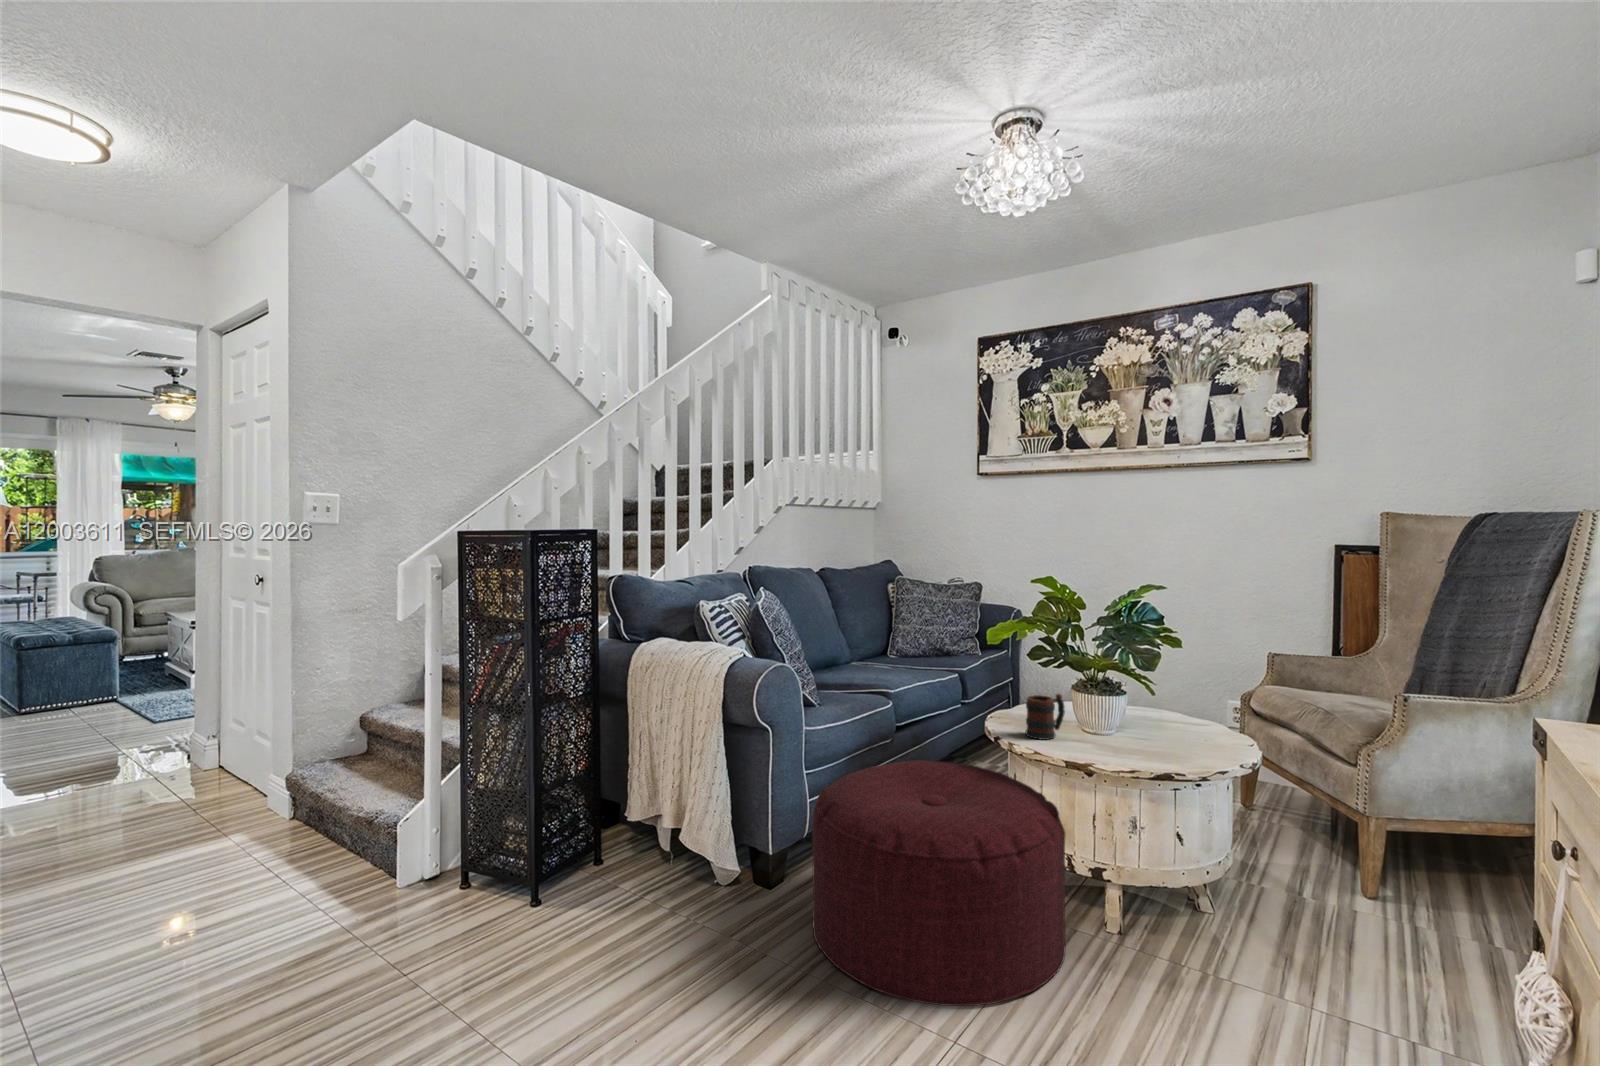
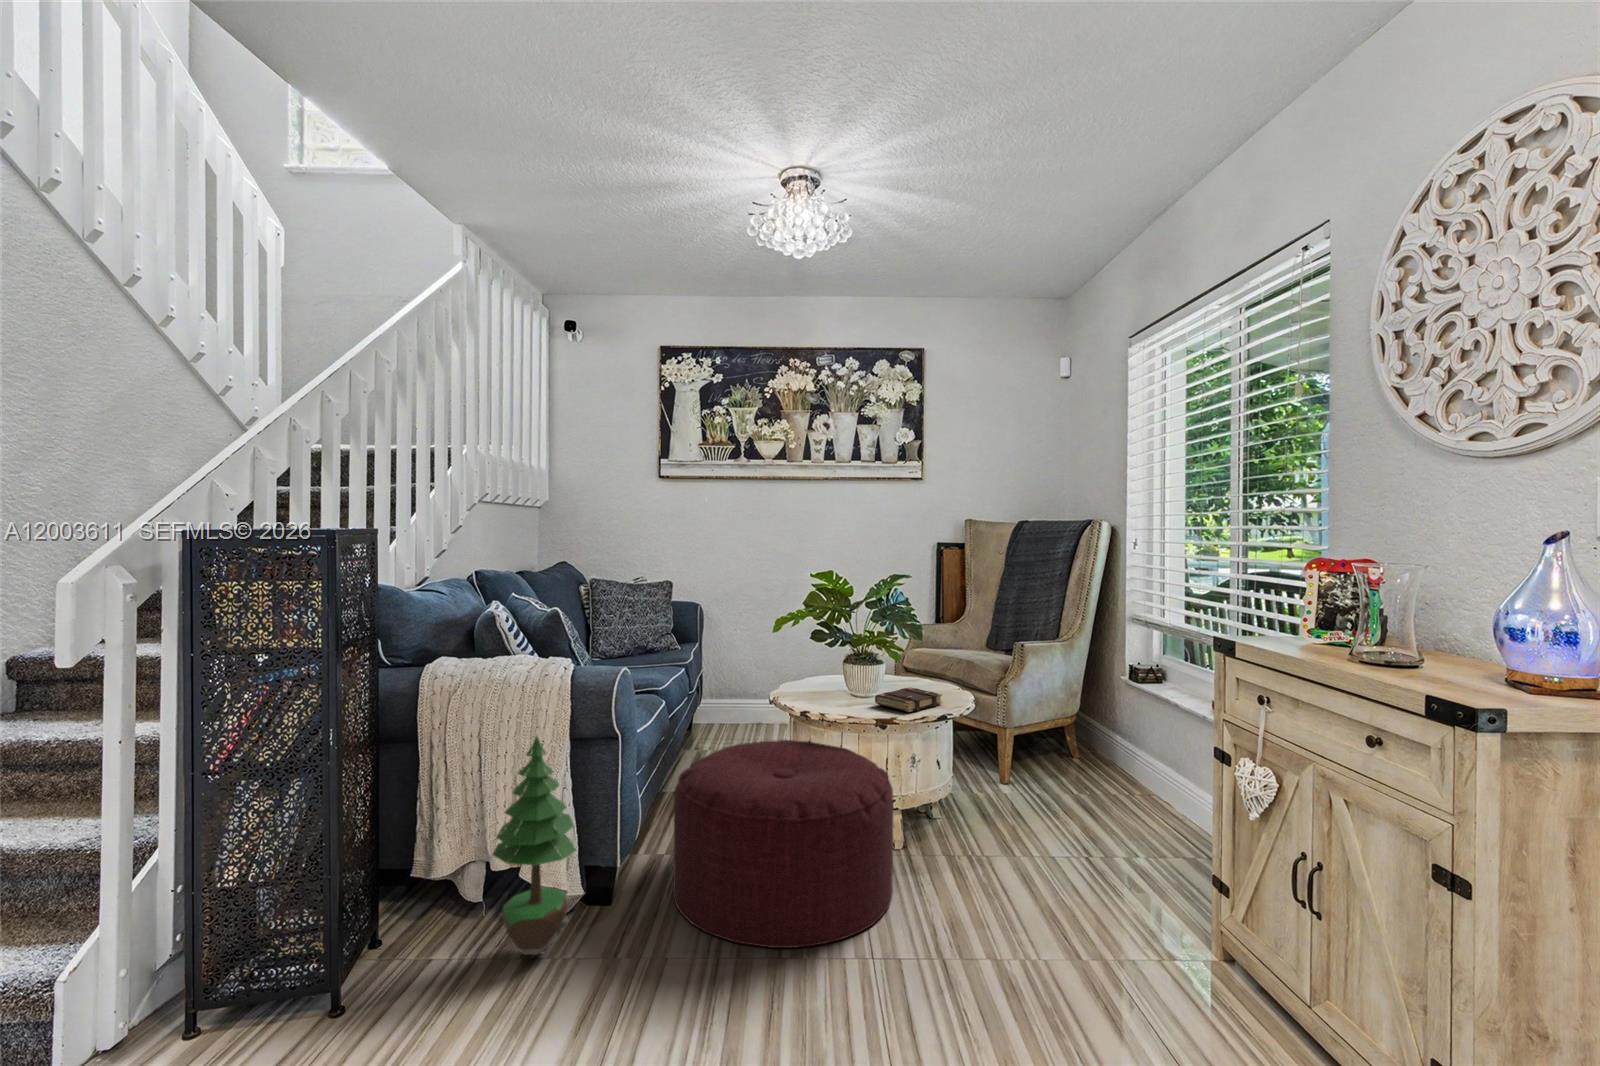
mug: present [1025,694,1065,740] -> none [818,669,845,709]
potted tree: none [637,713,709,914] -> present [493,736,577,955]
book: none [1095,729,1190,759] -> present [875,687,942,712]

